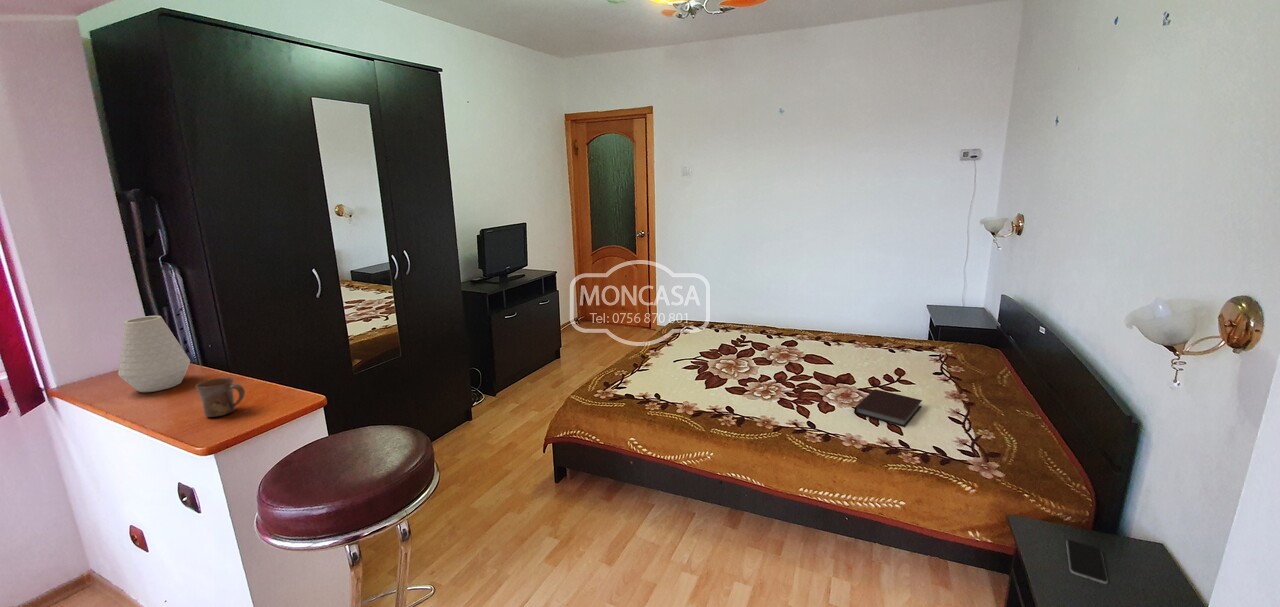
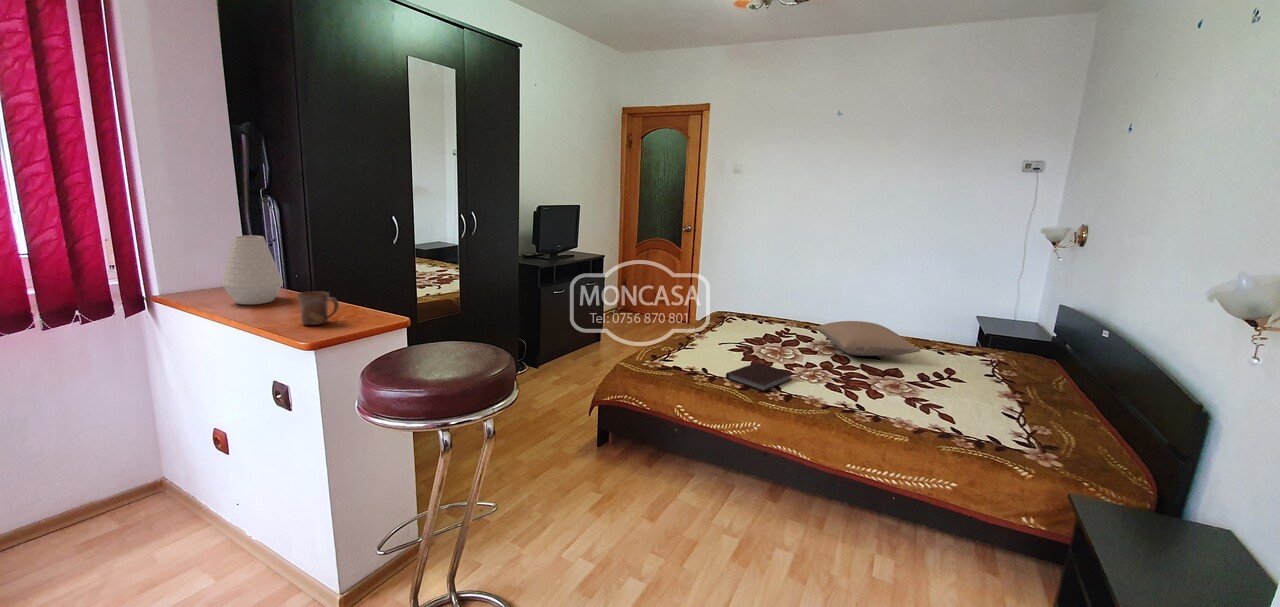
pillow: none [770,326,870,362] -> present [817,321,920,356]
notebook: present [854,389,922,427] -> present [726,363,793,392]
smartphone: present [1066,540,1108,584] -> none [1127,521,1171,560]

